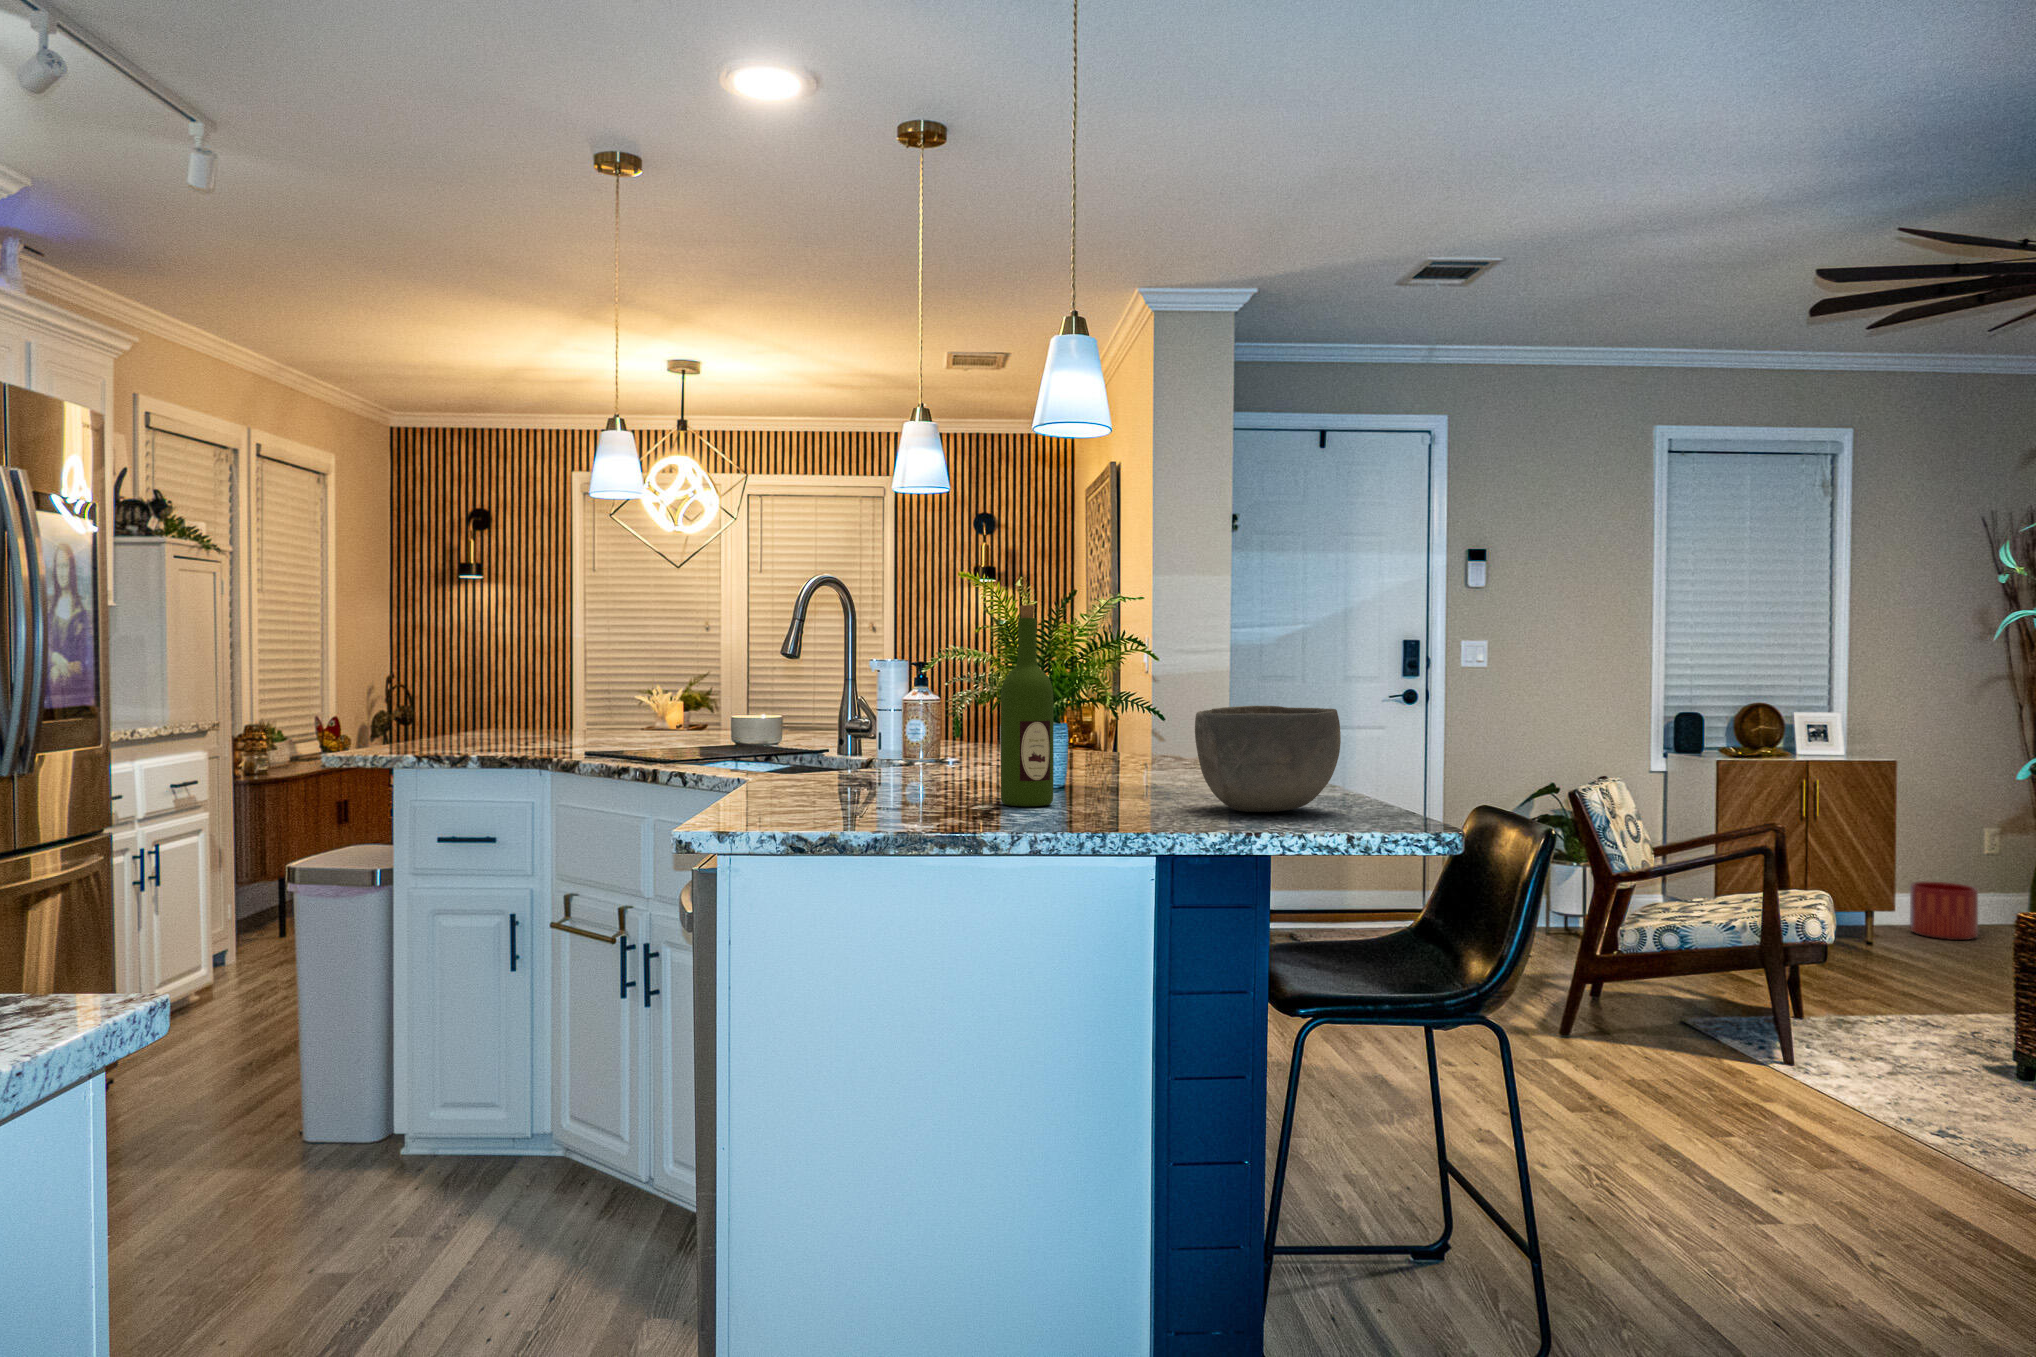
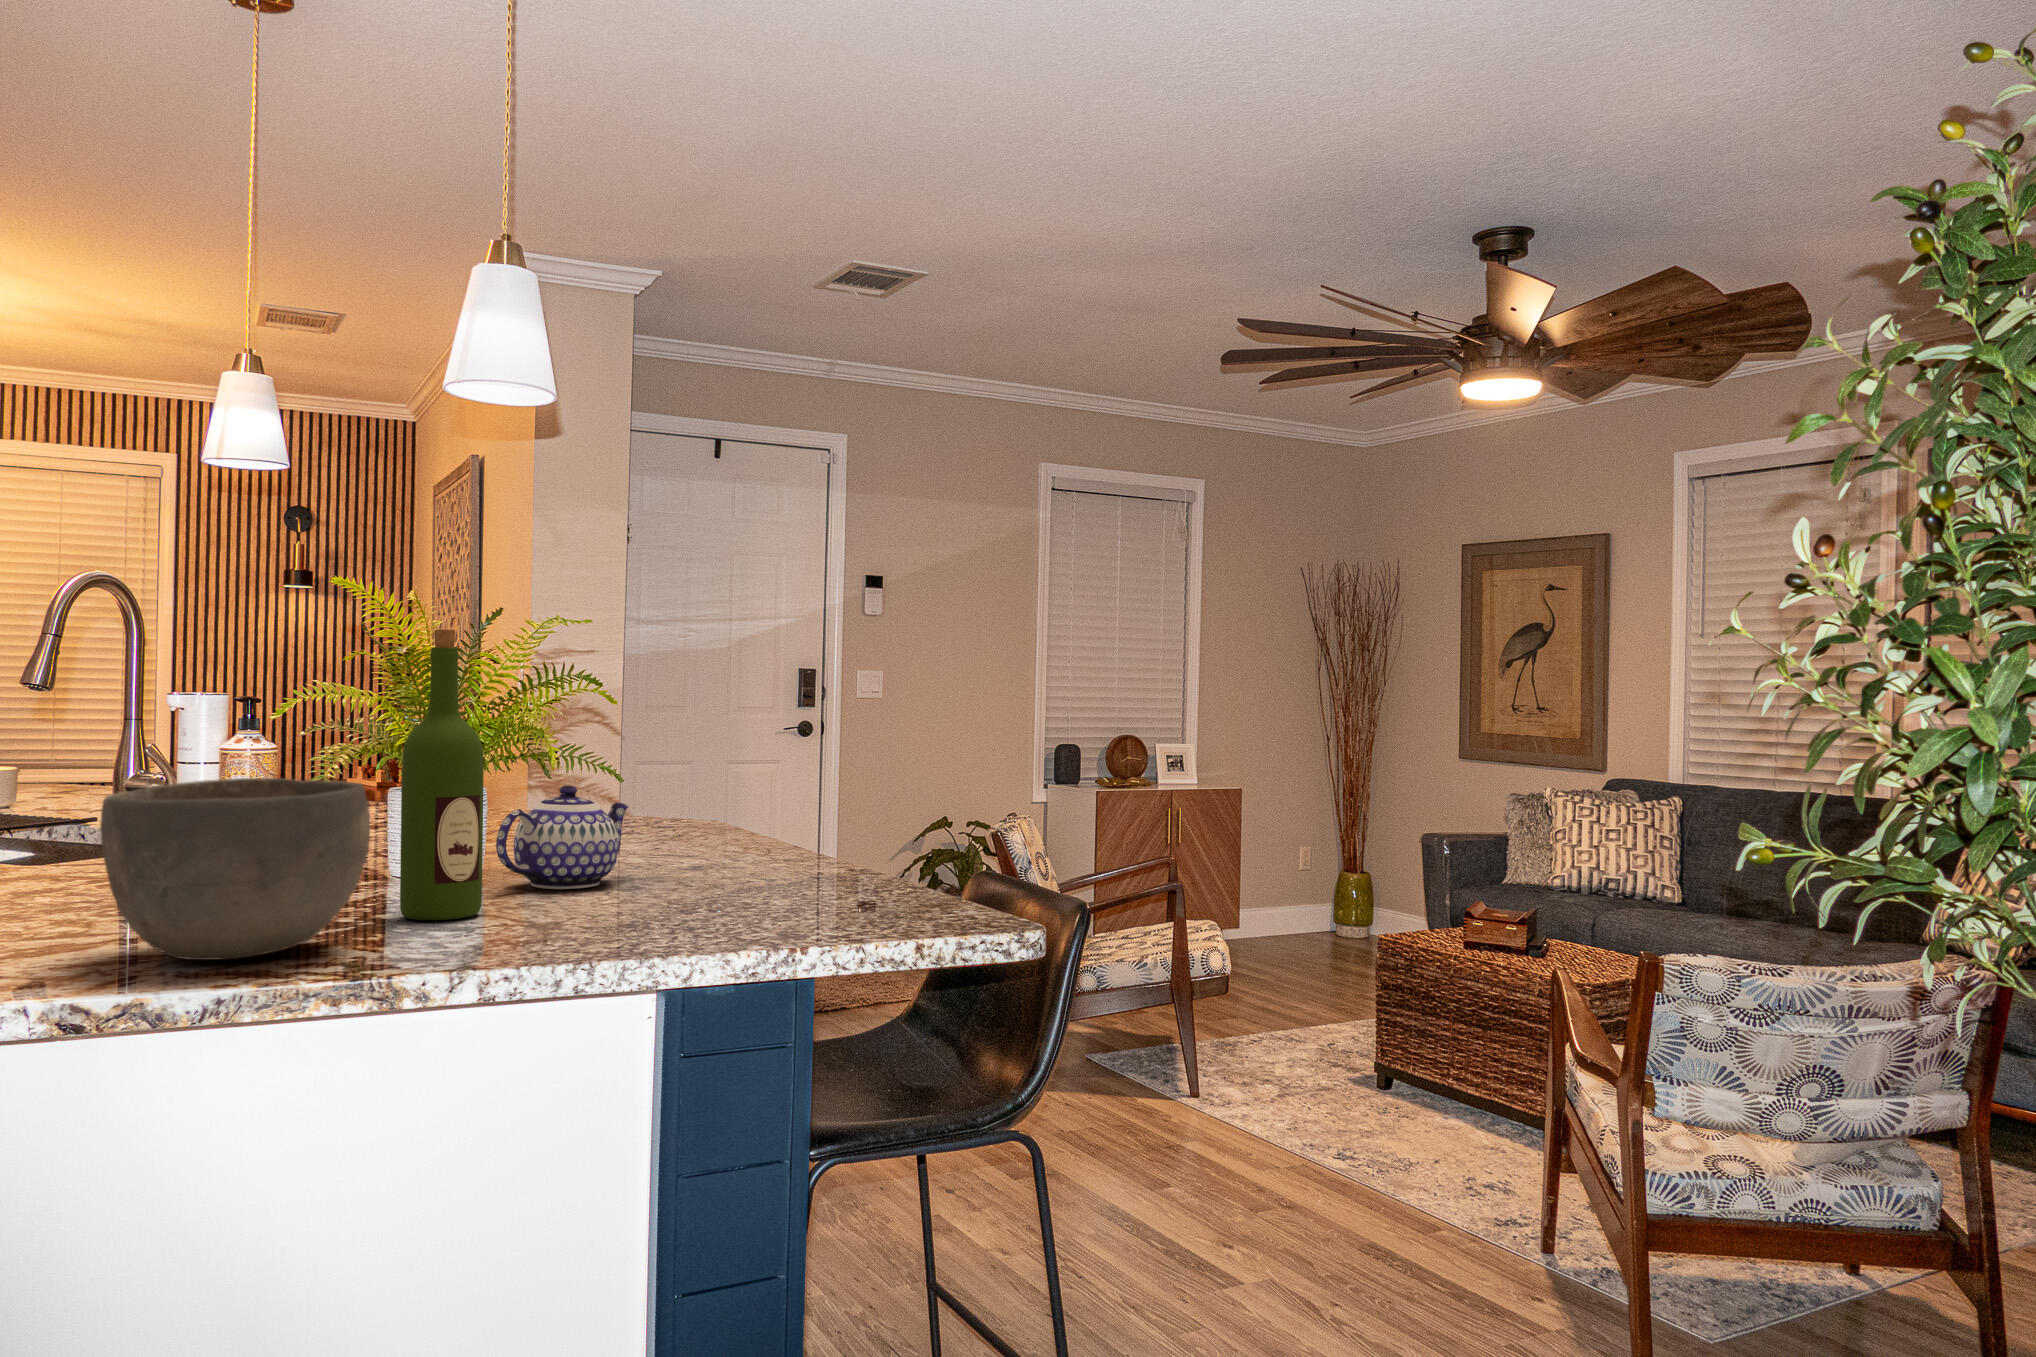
bowl: present [1195,706,1341,812] -> present [100,778,370,960]
teapot: none [1072,720,1172,795] -> present [496,785,629,889]
planter: present [1910,882,1978,940] -> none [1252,899,1305,953]

